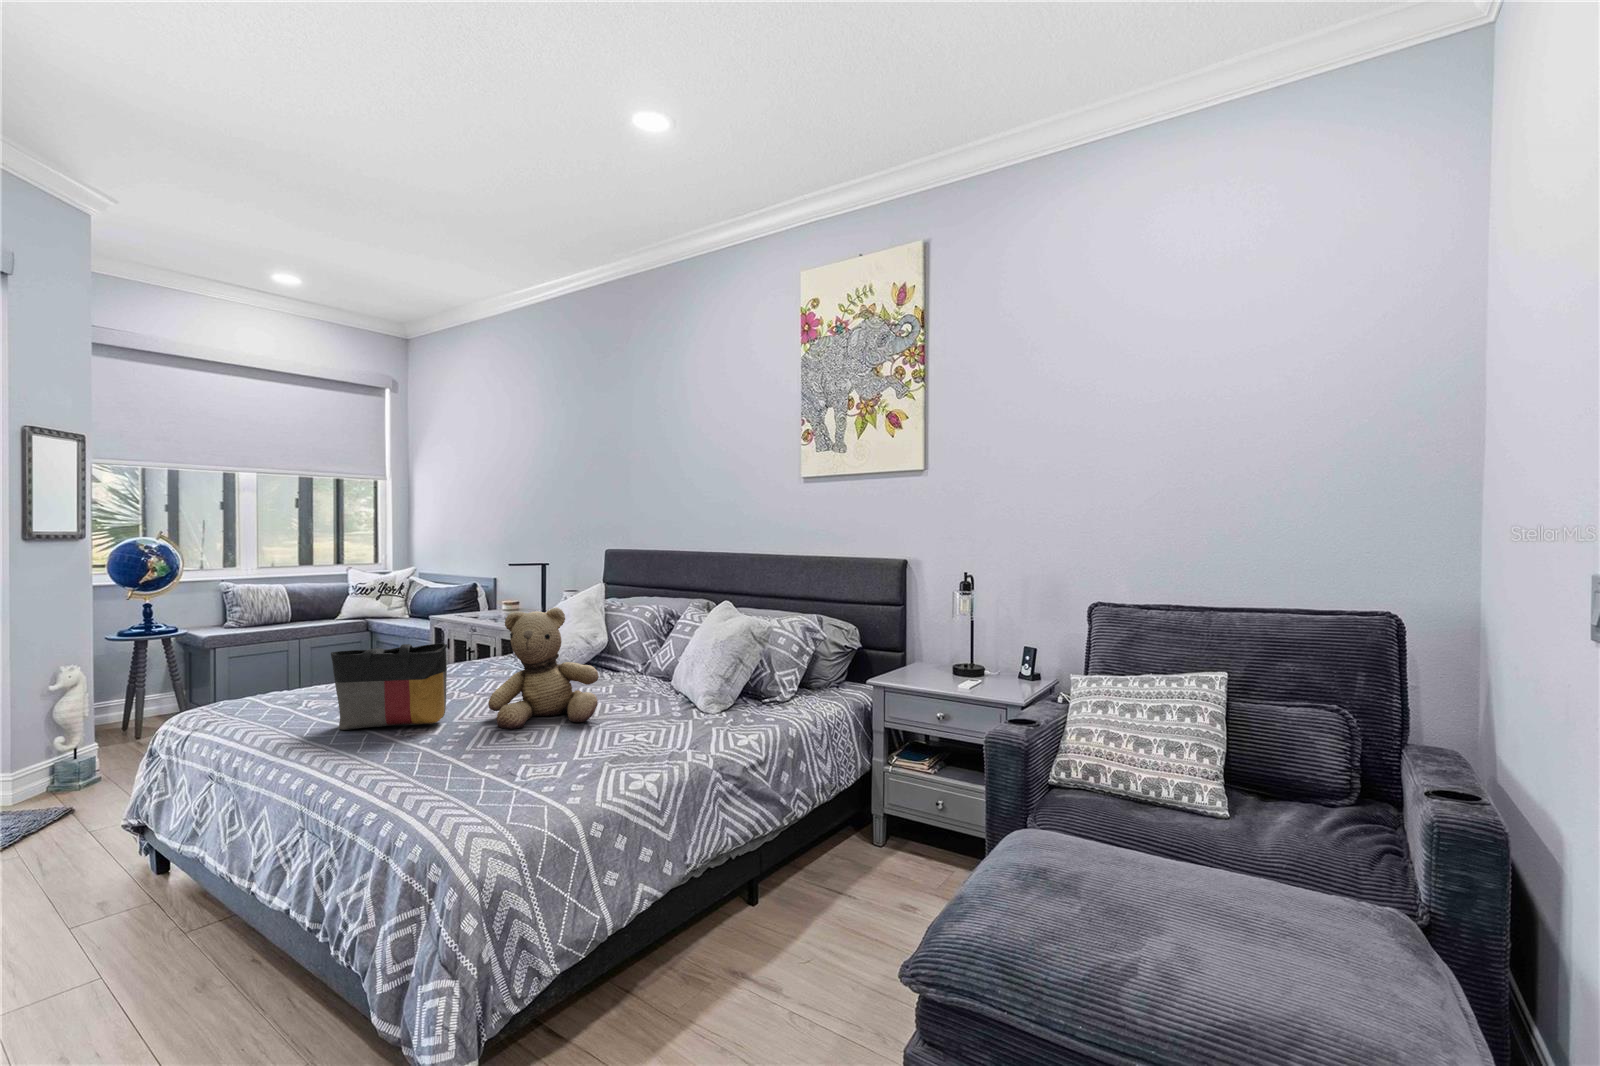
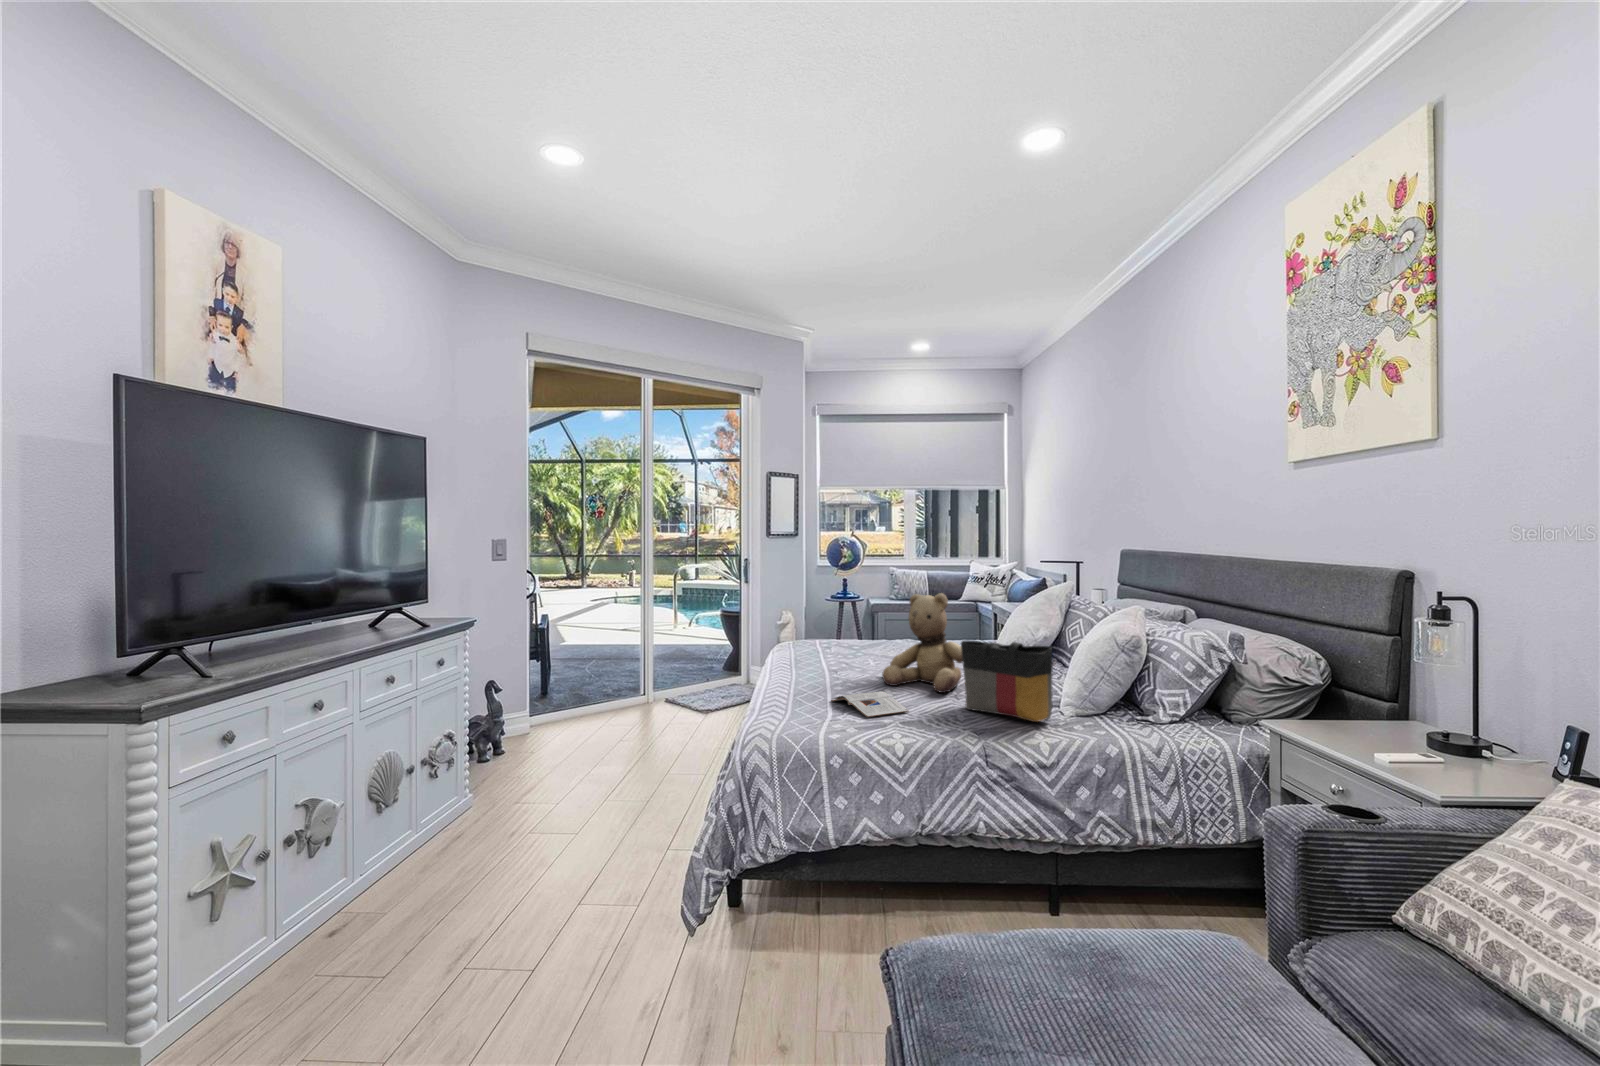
tote bag: present [331,643,448,730] -> present [961,641,1053,722]
magazine: none [492,736,600,769] -> present [831,692,909,717]

